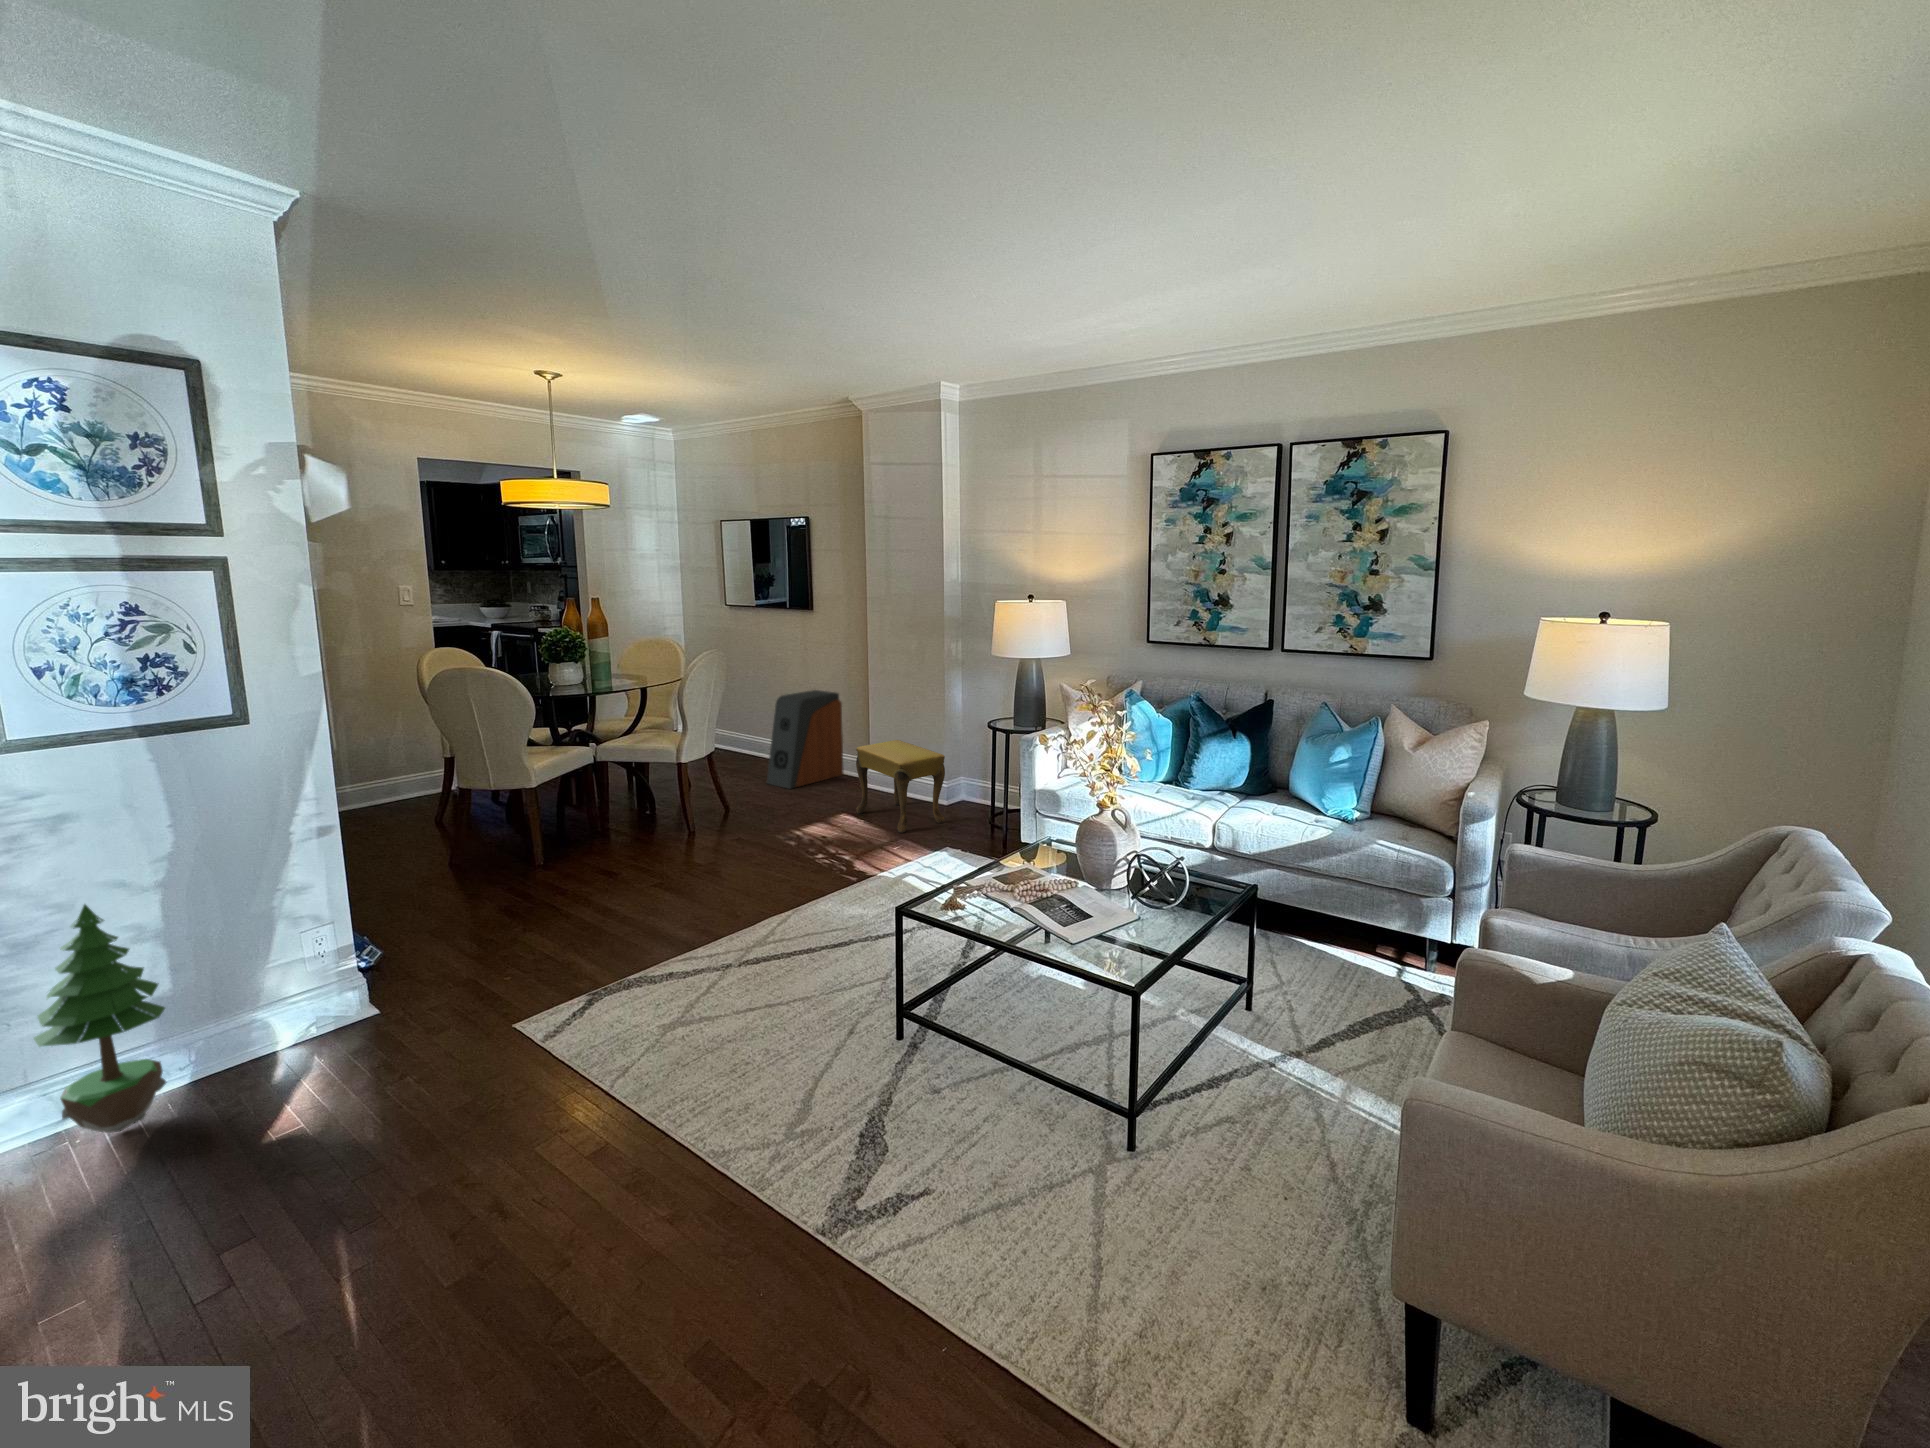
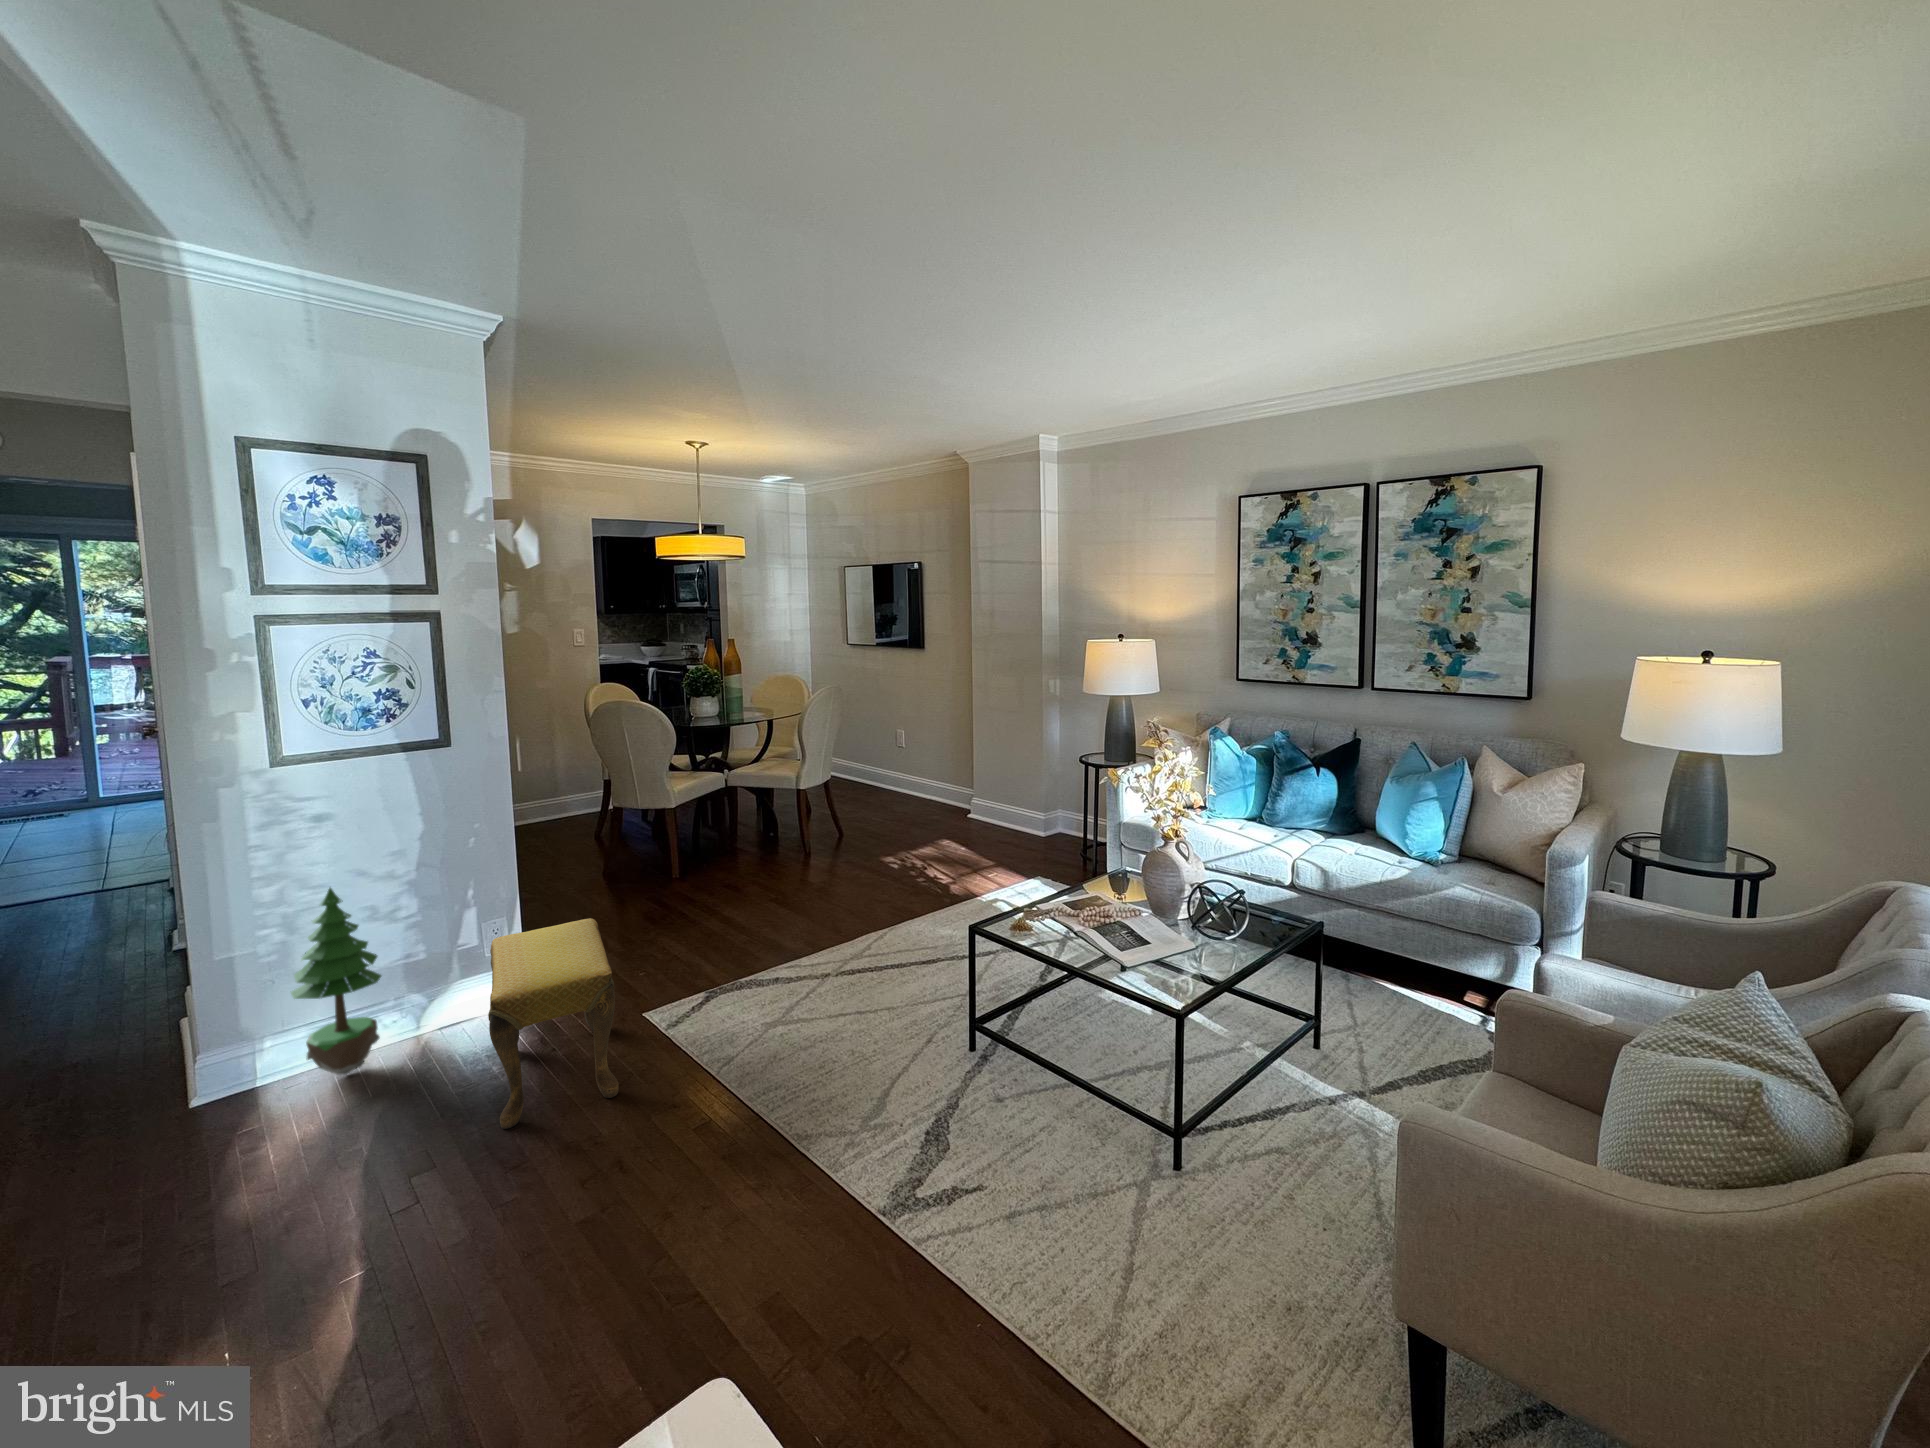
speaker: present [767,690,844,789] -> none [878,723,949,816]
footstool: present [856,740,945,833] -> present [488,918,619,1129]

